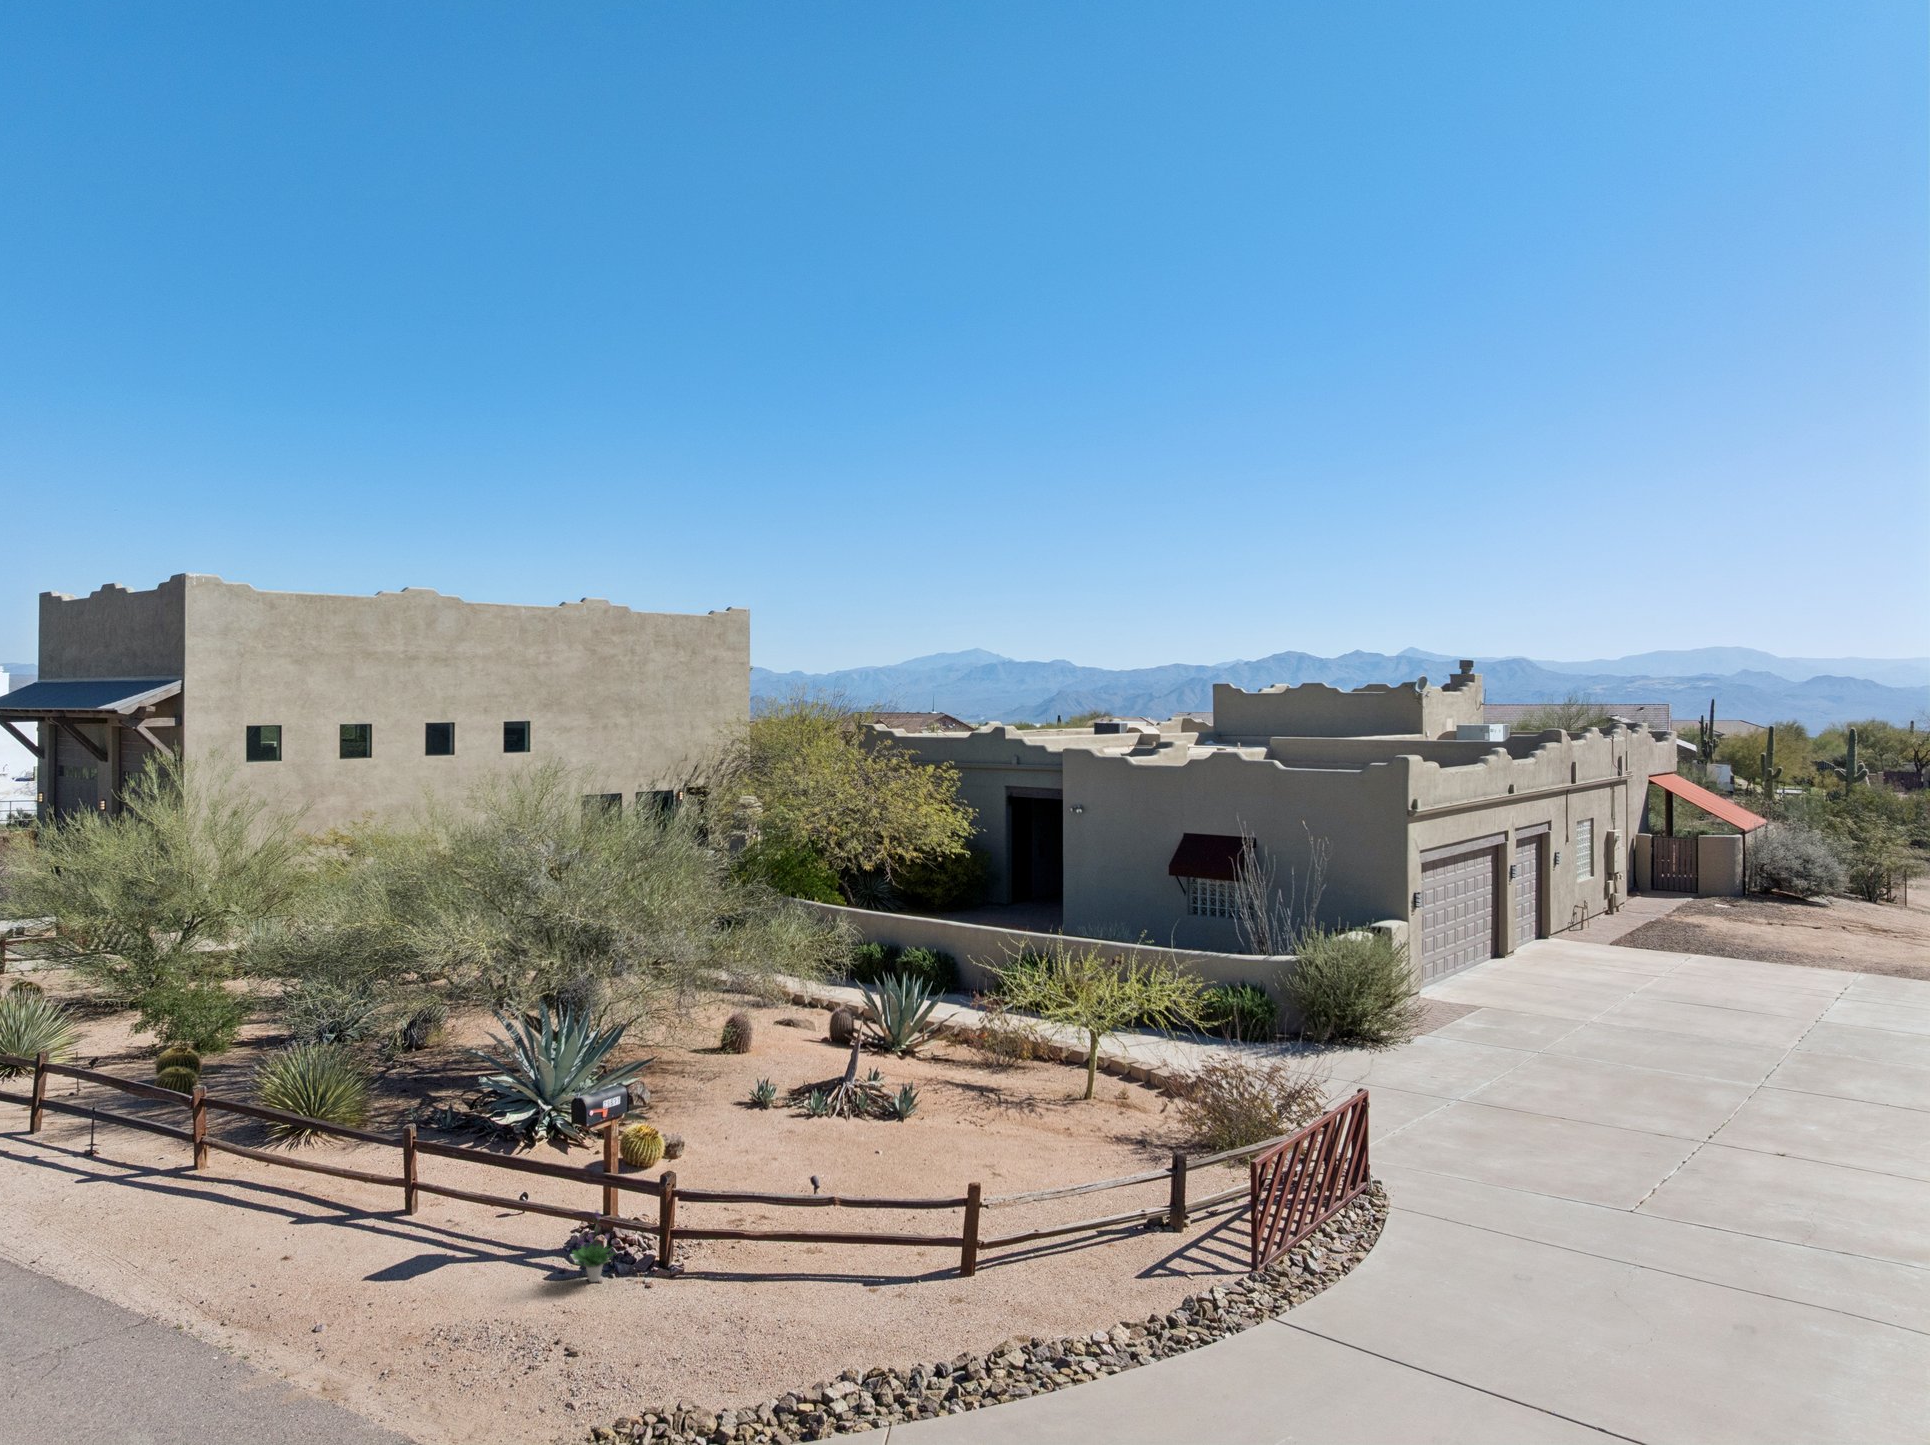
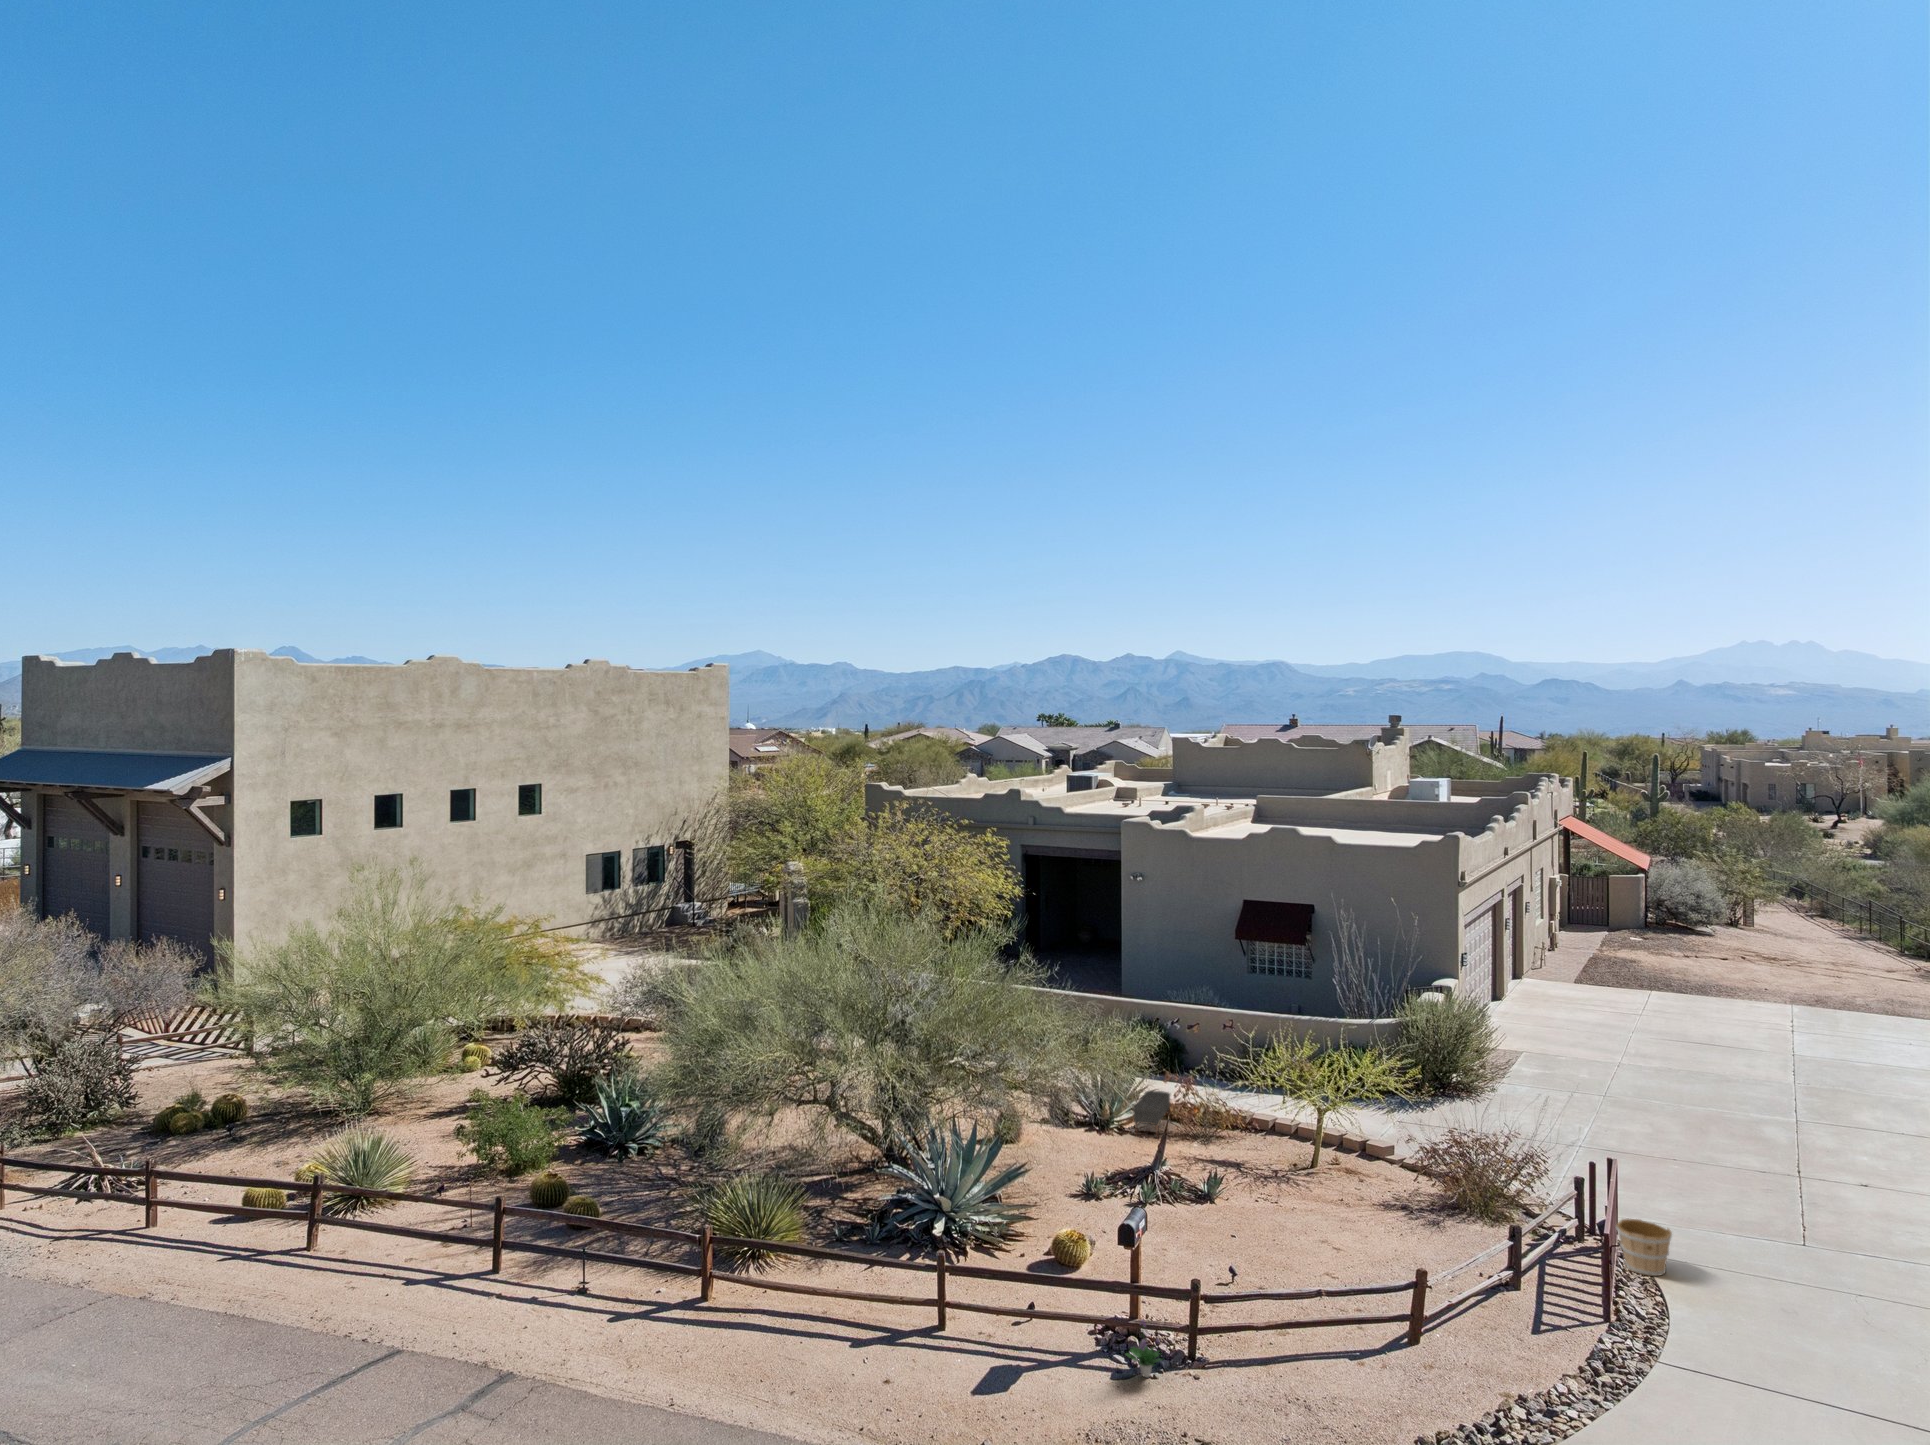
bench: none [899,1010,963,1063] -> present [1133,1090,1170,1138]
wooden bucket: none [1341,1156,1409,1230] -> present [1616,1219,1672,1276]

